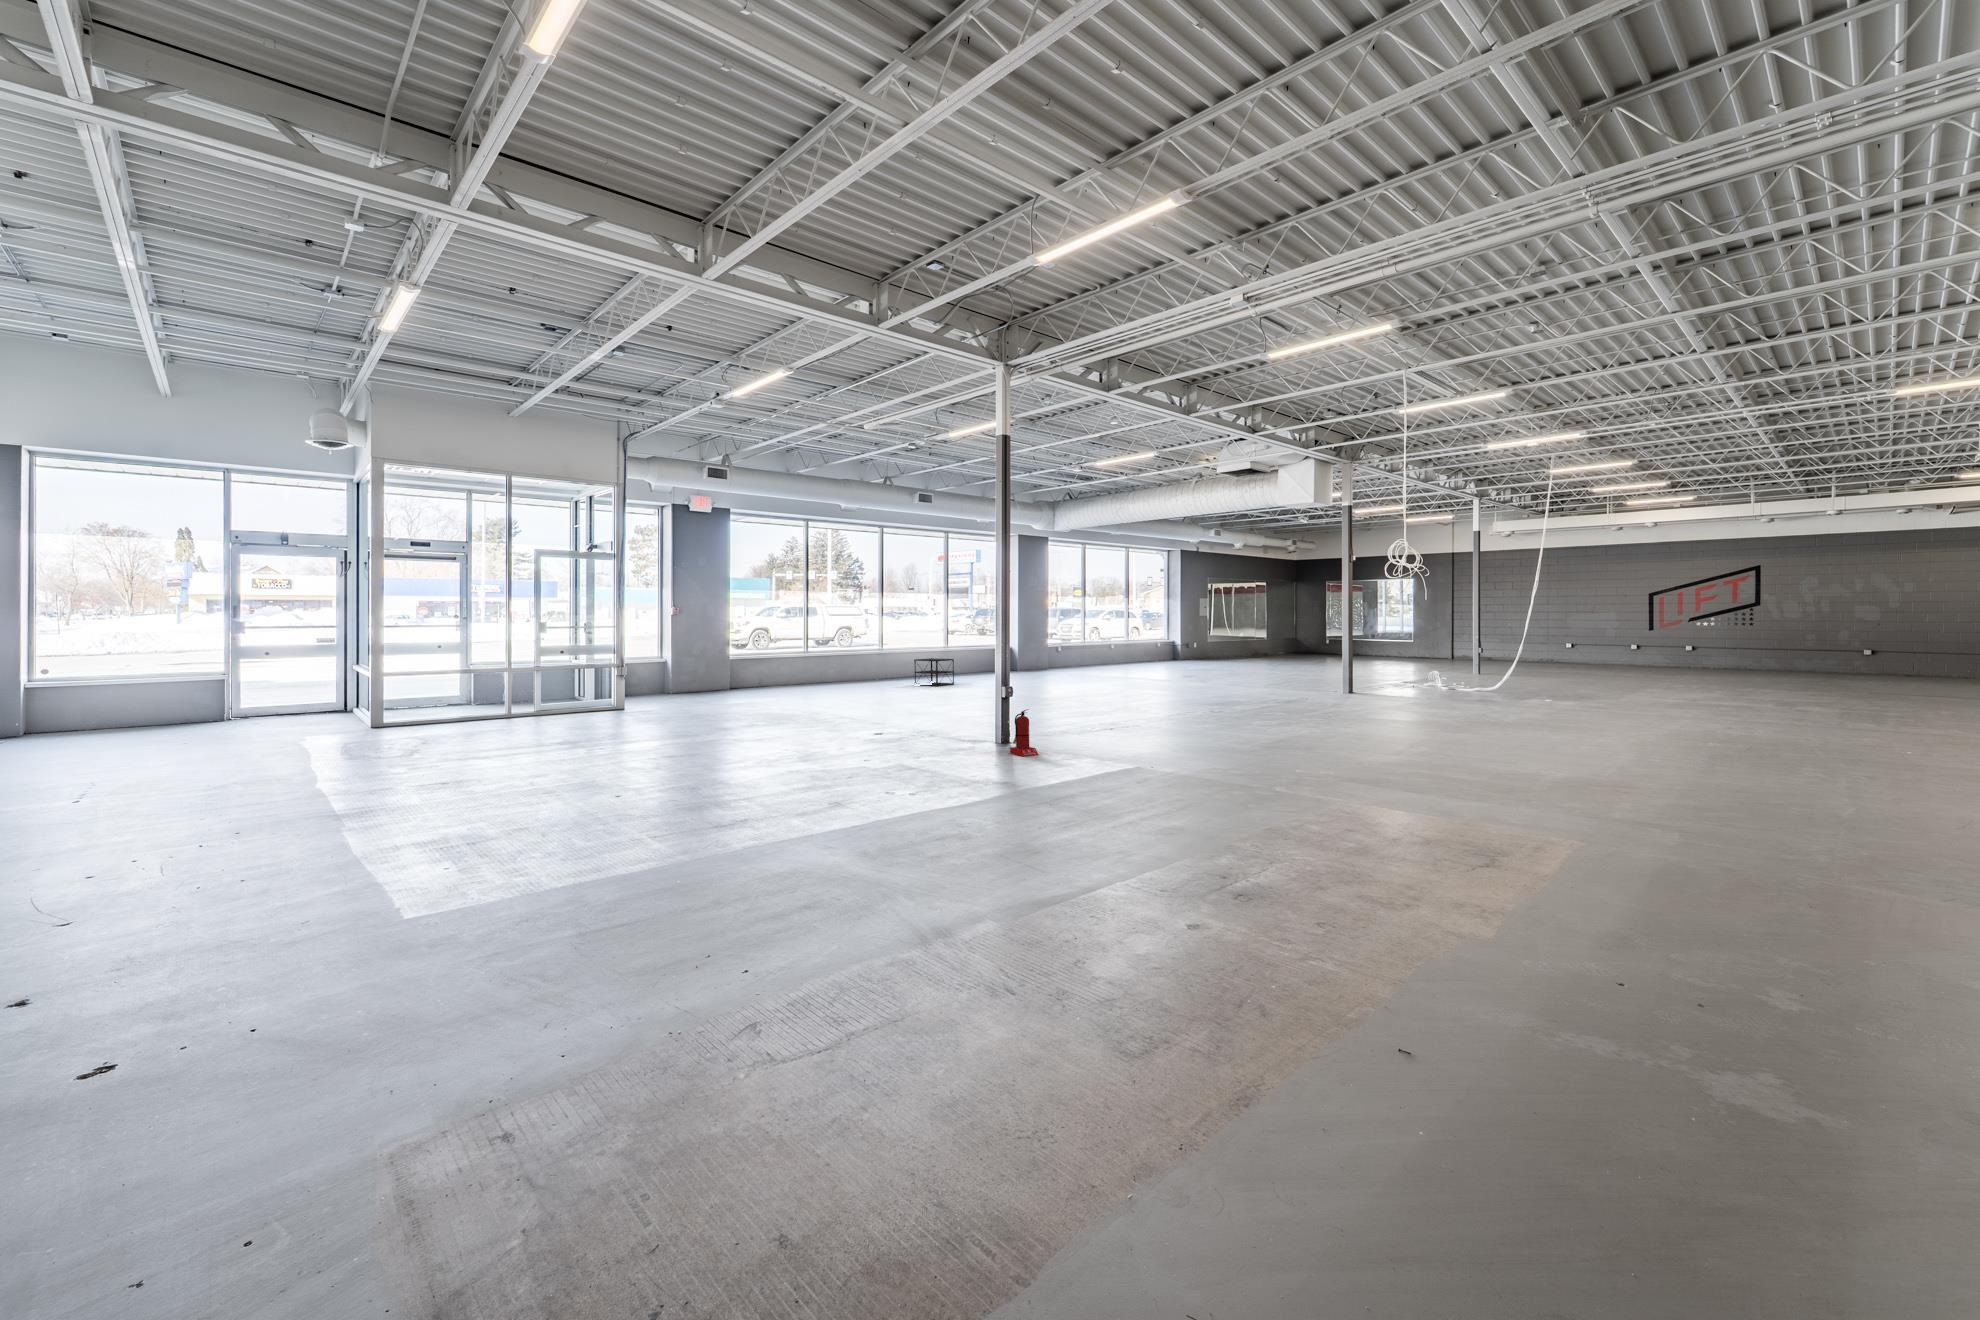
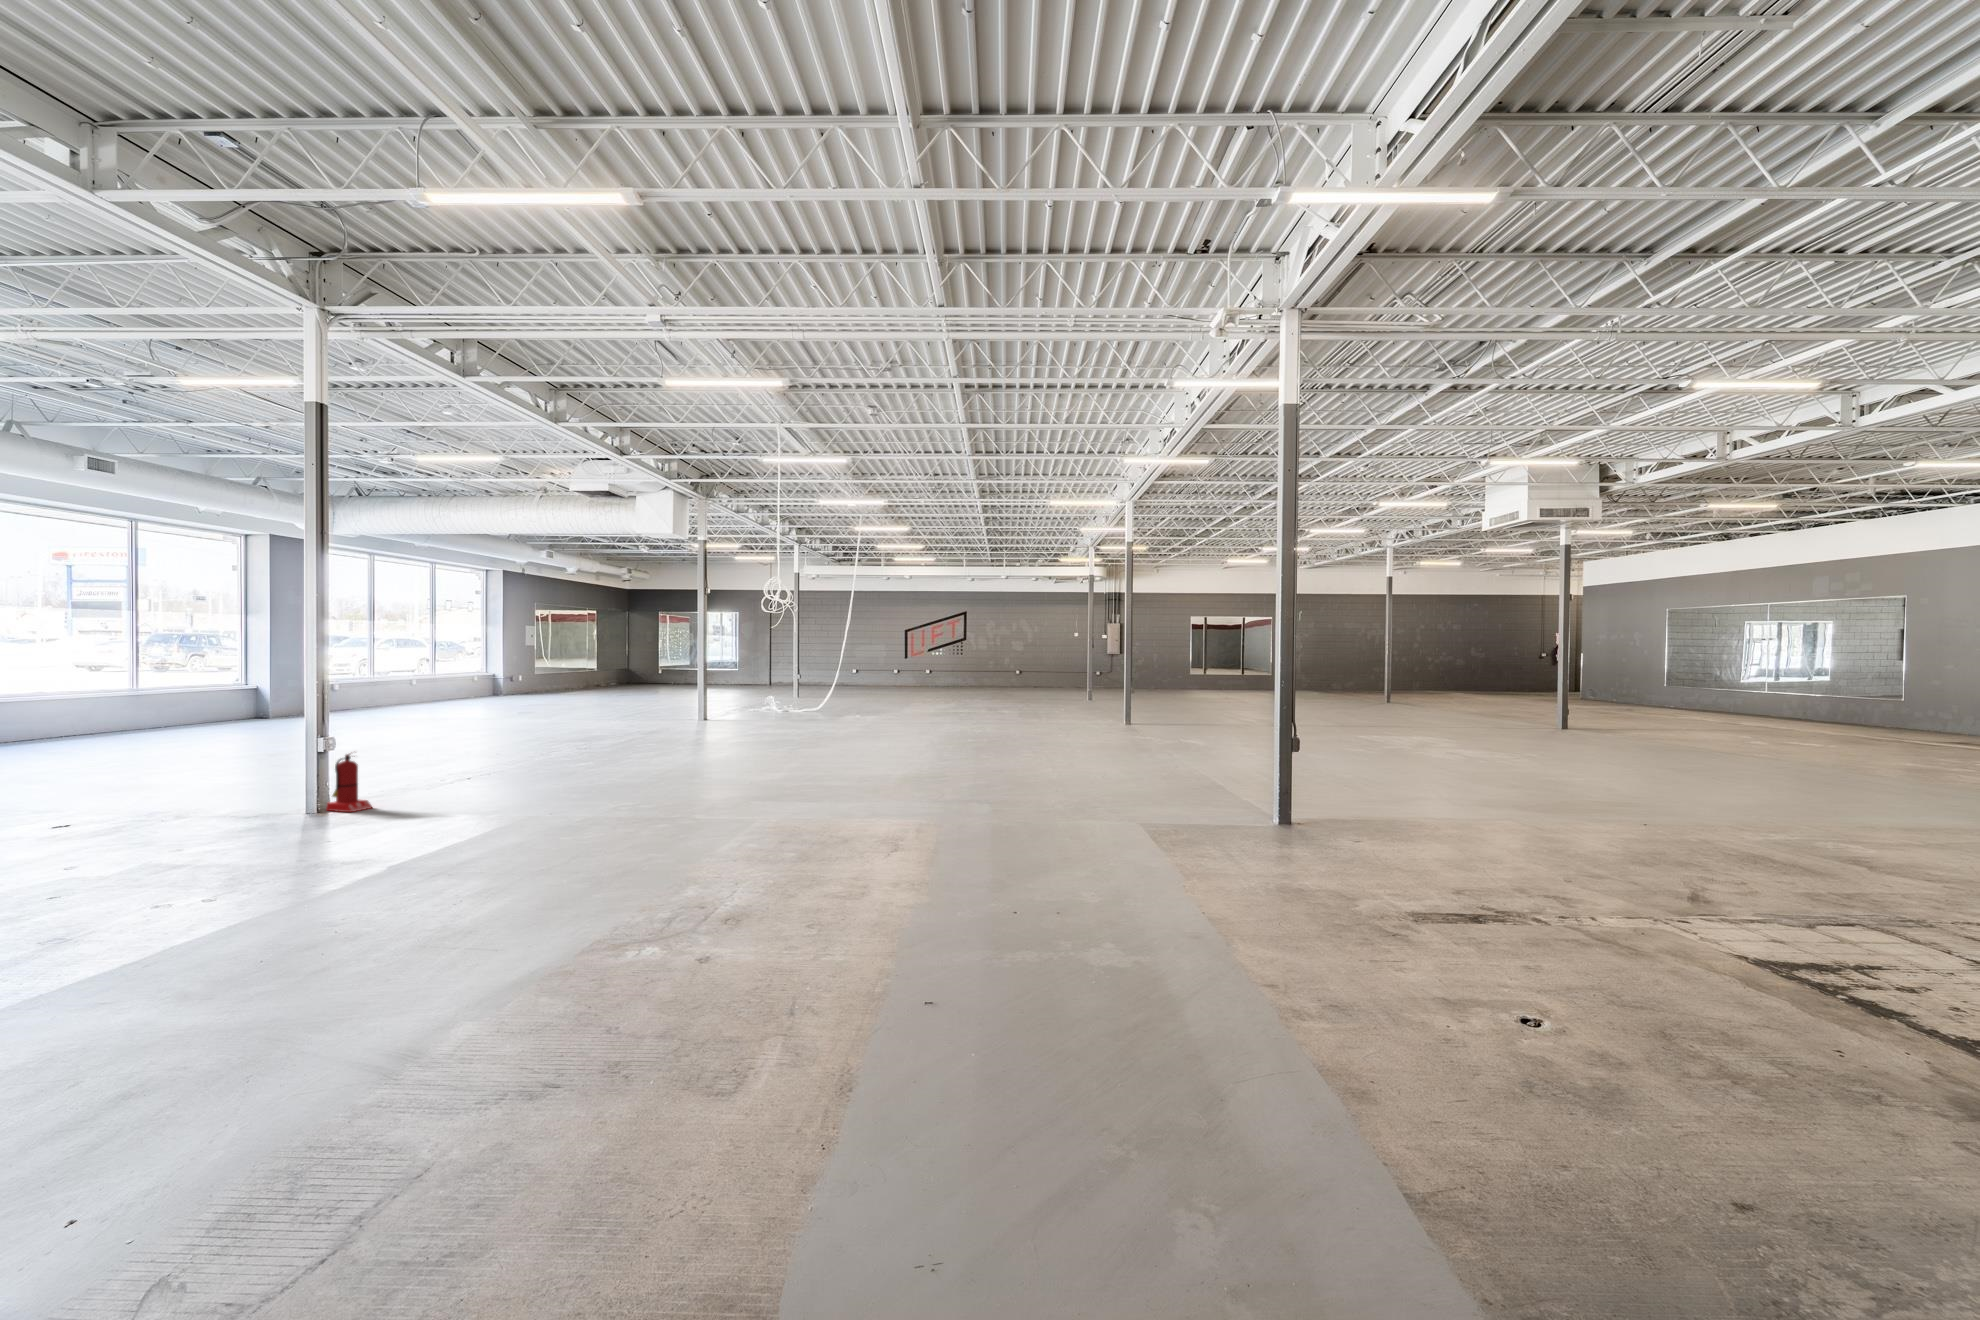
shelving unit: present [914,658,954,686] -> none [73,695,157,736]

